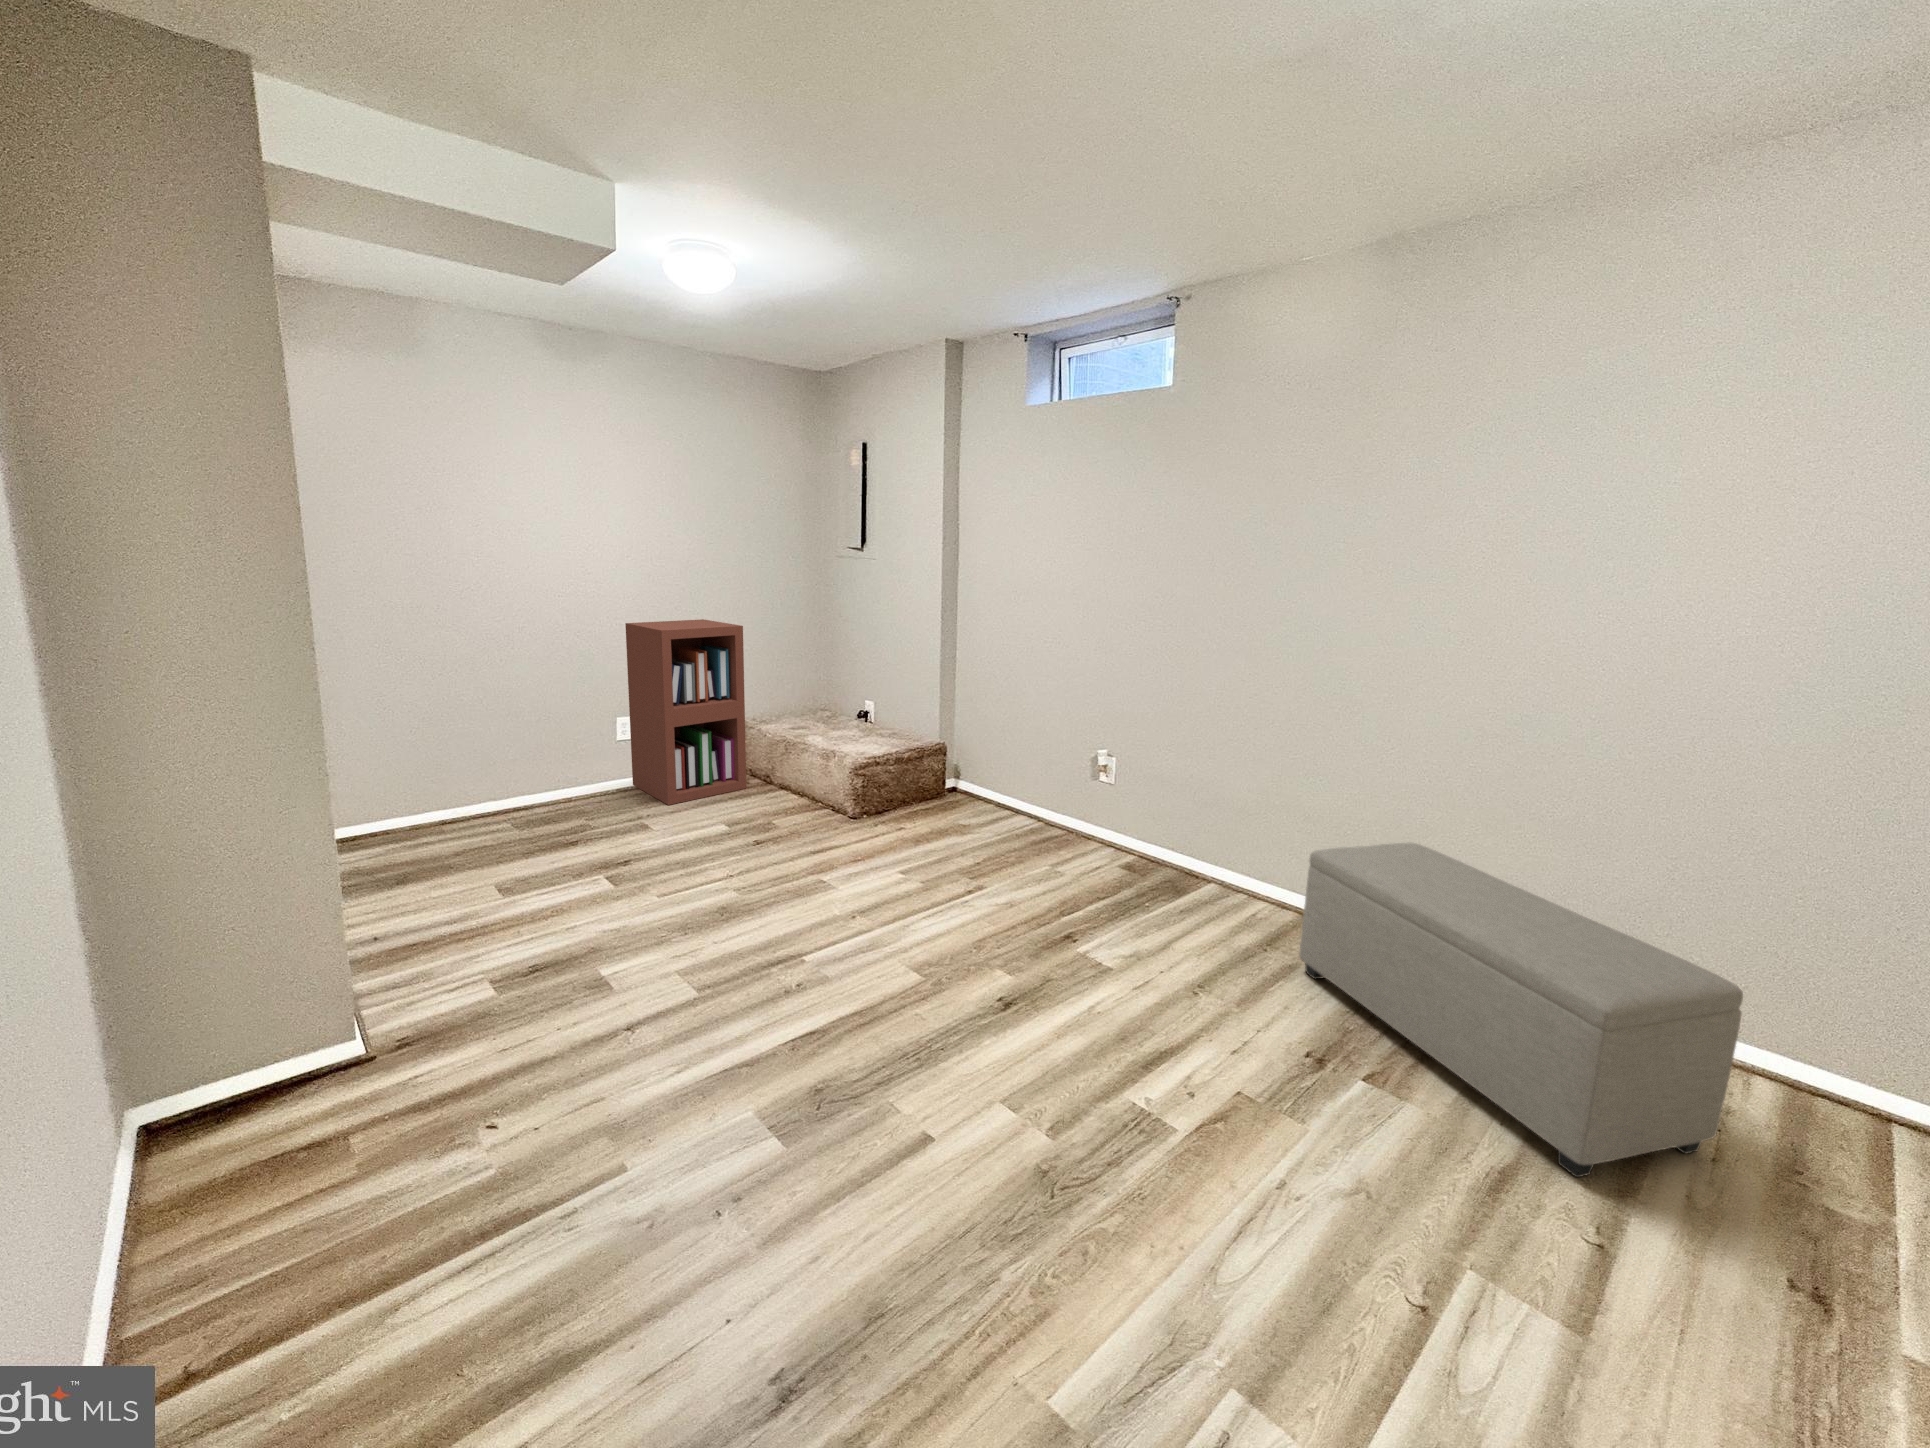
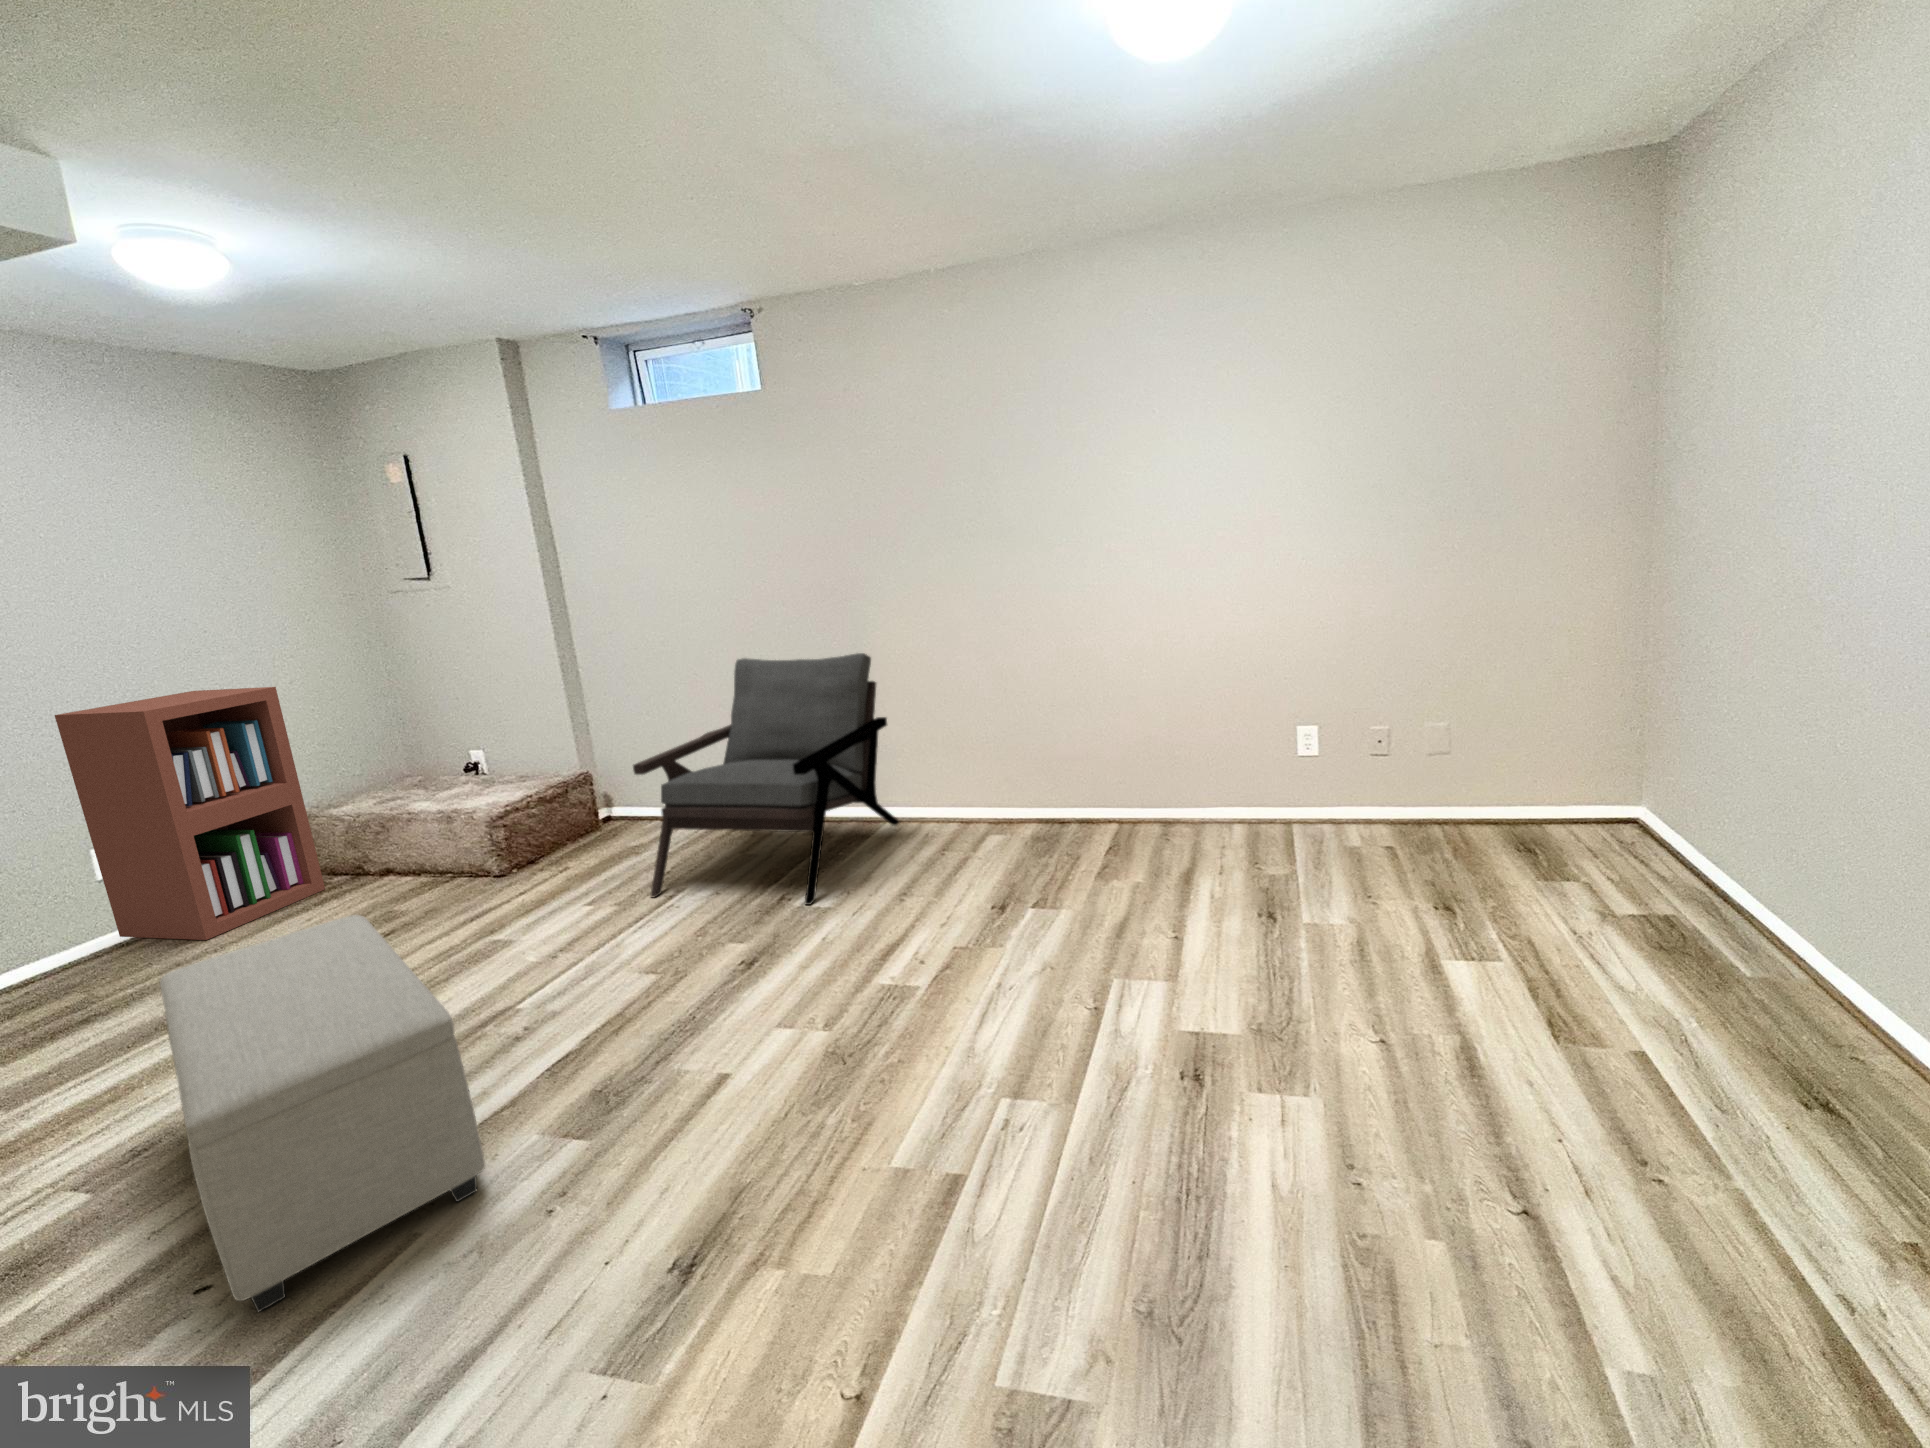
armchair: none [950,668,1230,955] -> present [633,653,900,905]
ottoman: present [1299,843,1743,1177] -> present [160,915,485,1312]

